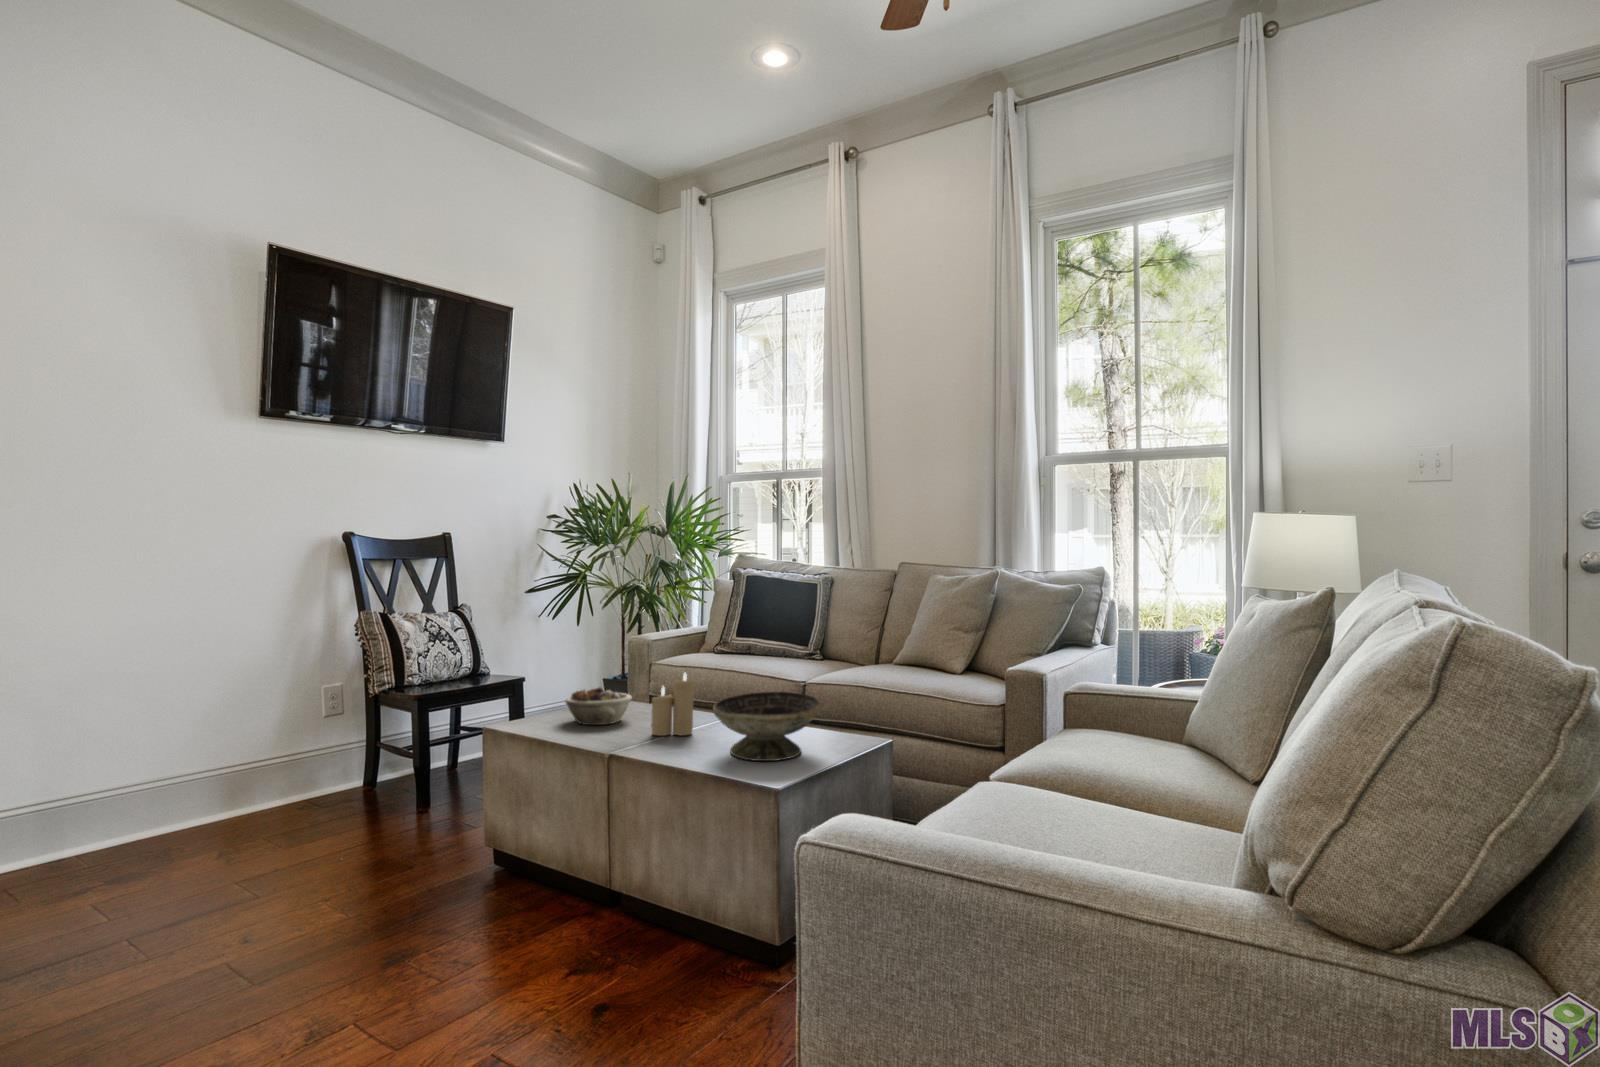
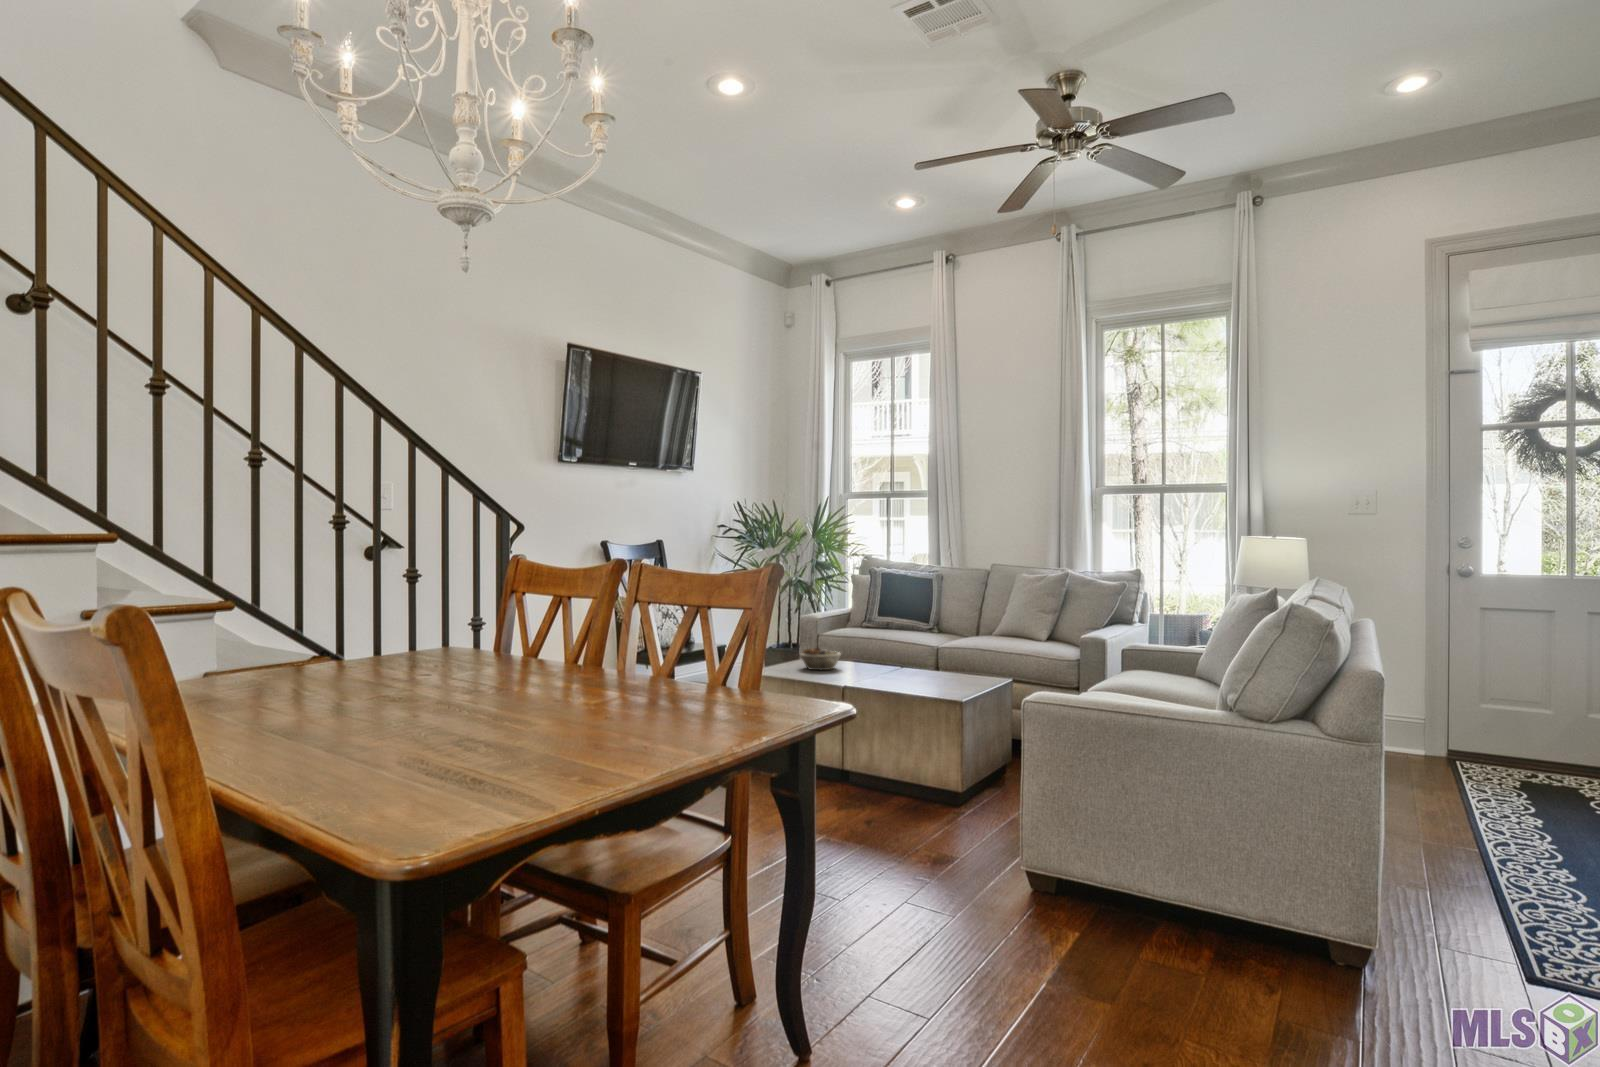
candle: present [651,673,694,736] -> none [863,636,888,675]
decorative bowl: present [713,692,820,761] -> none [910,648,975,687]

